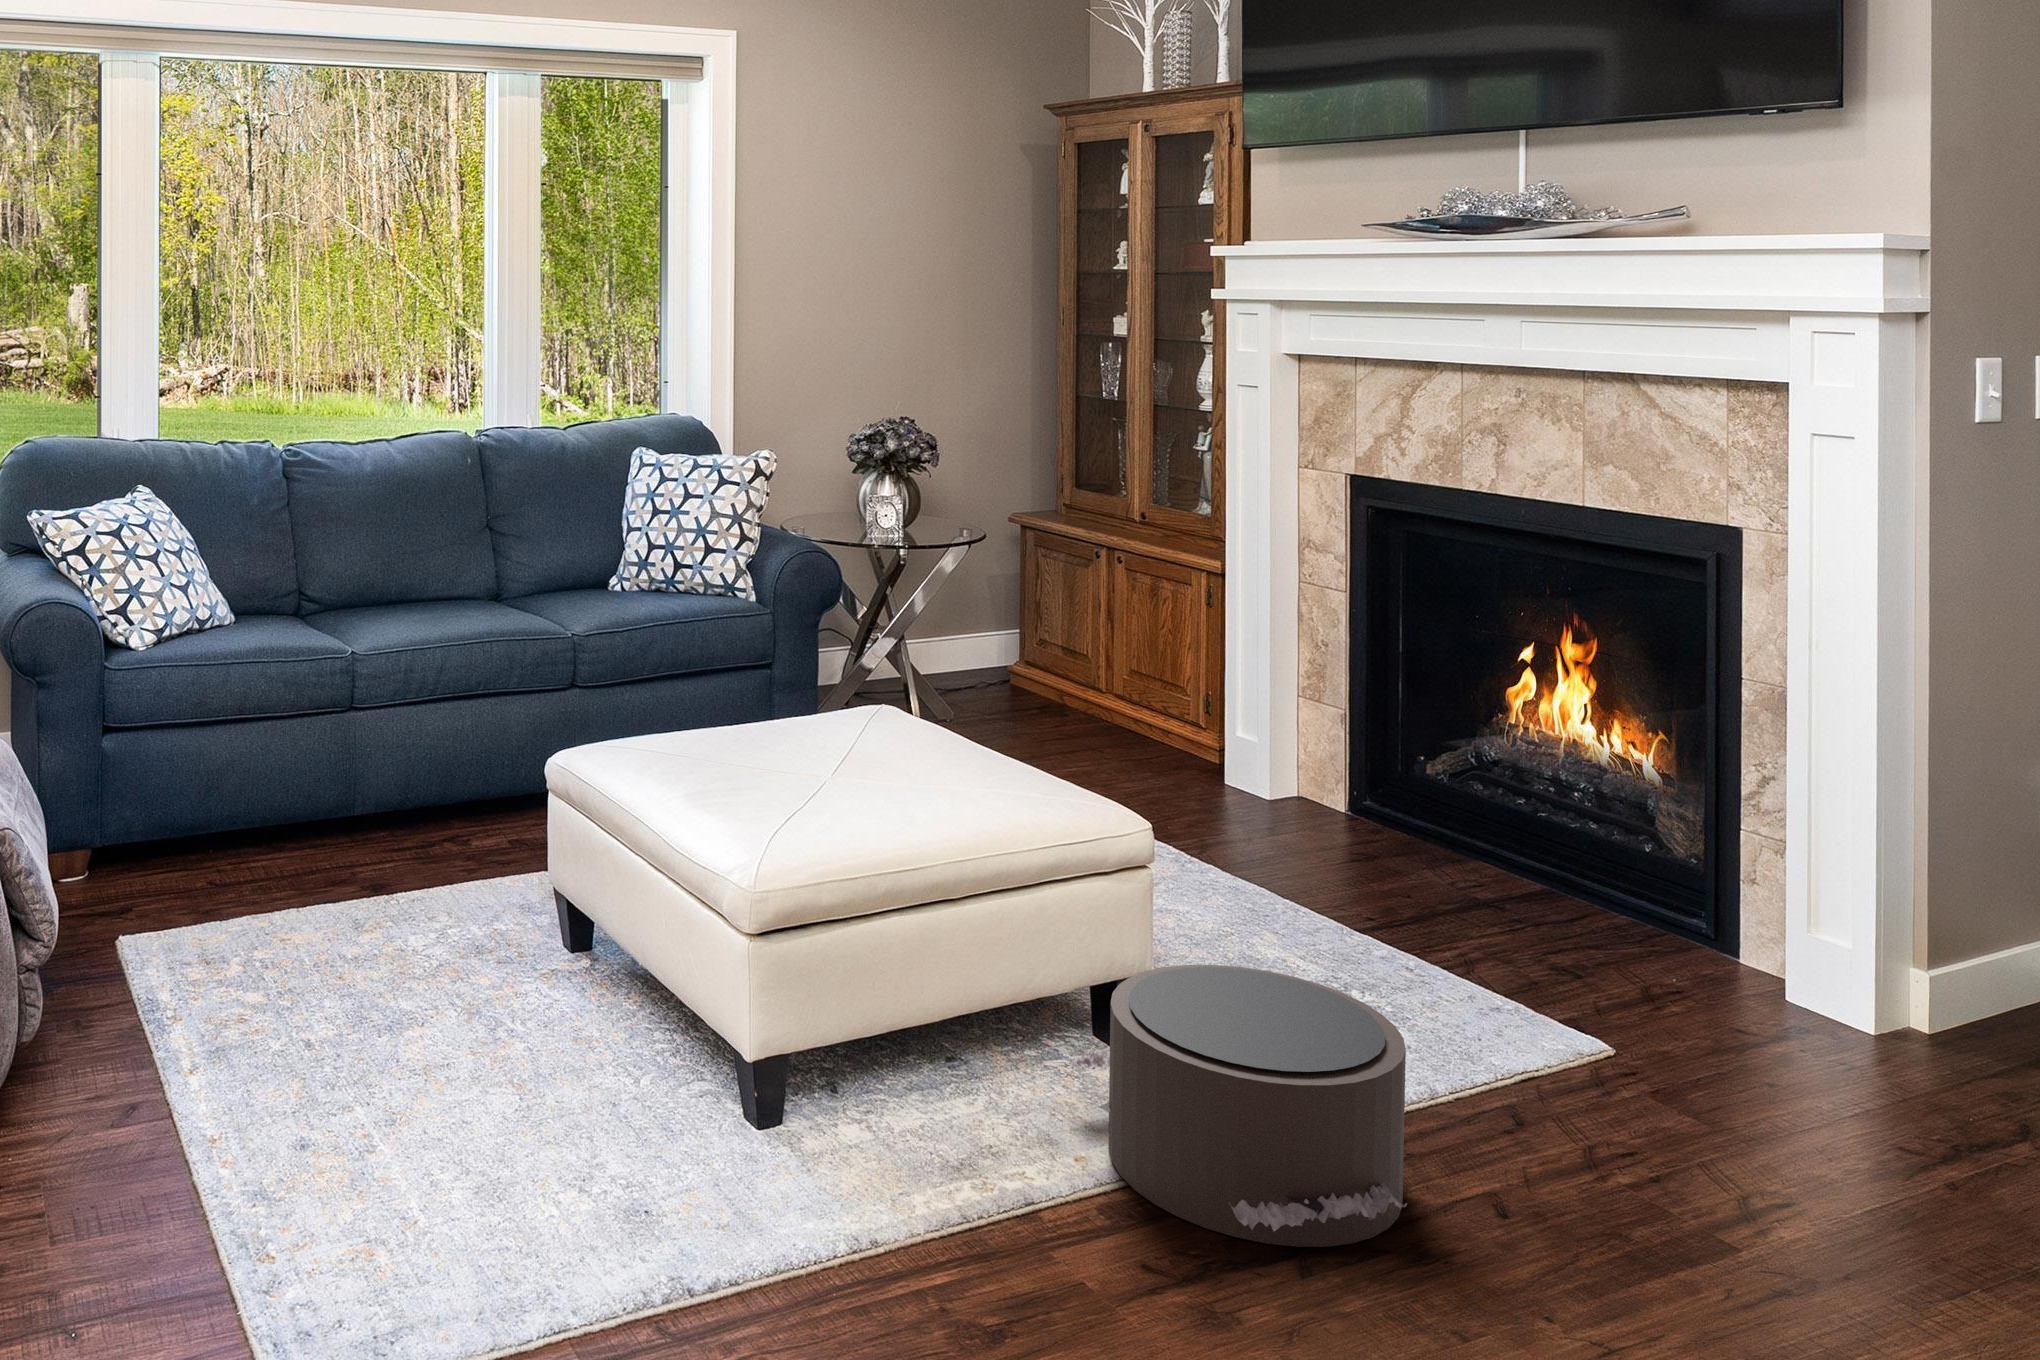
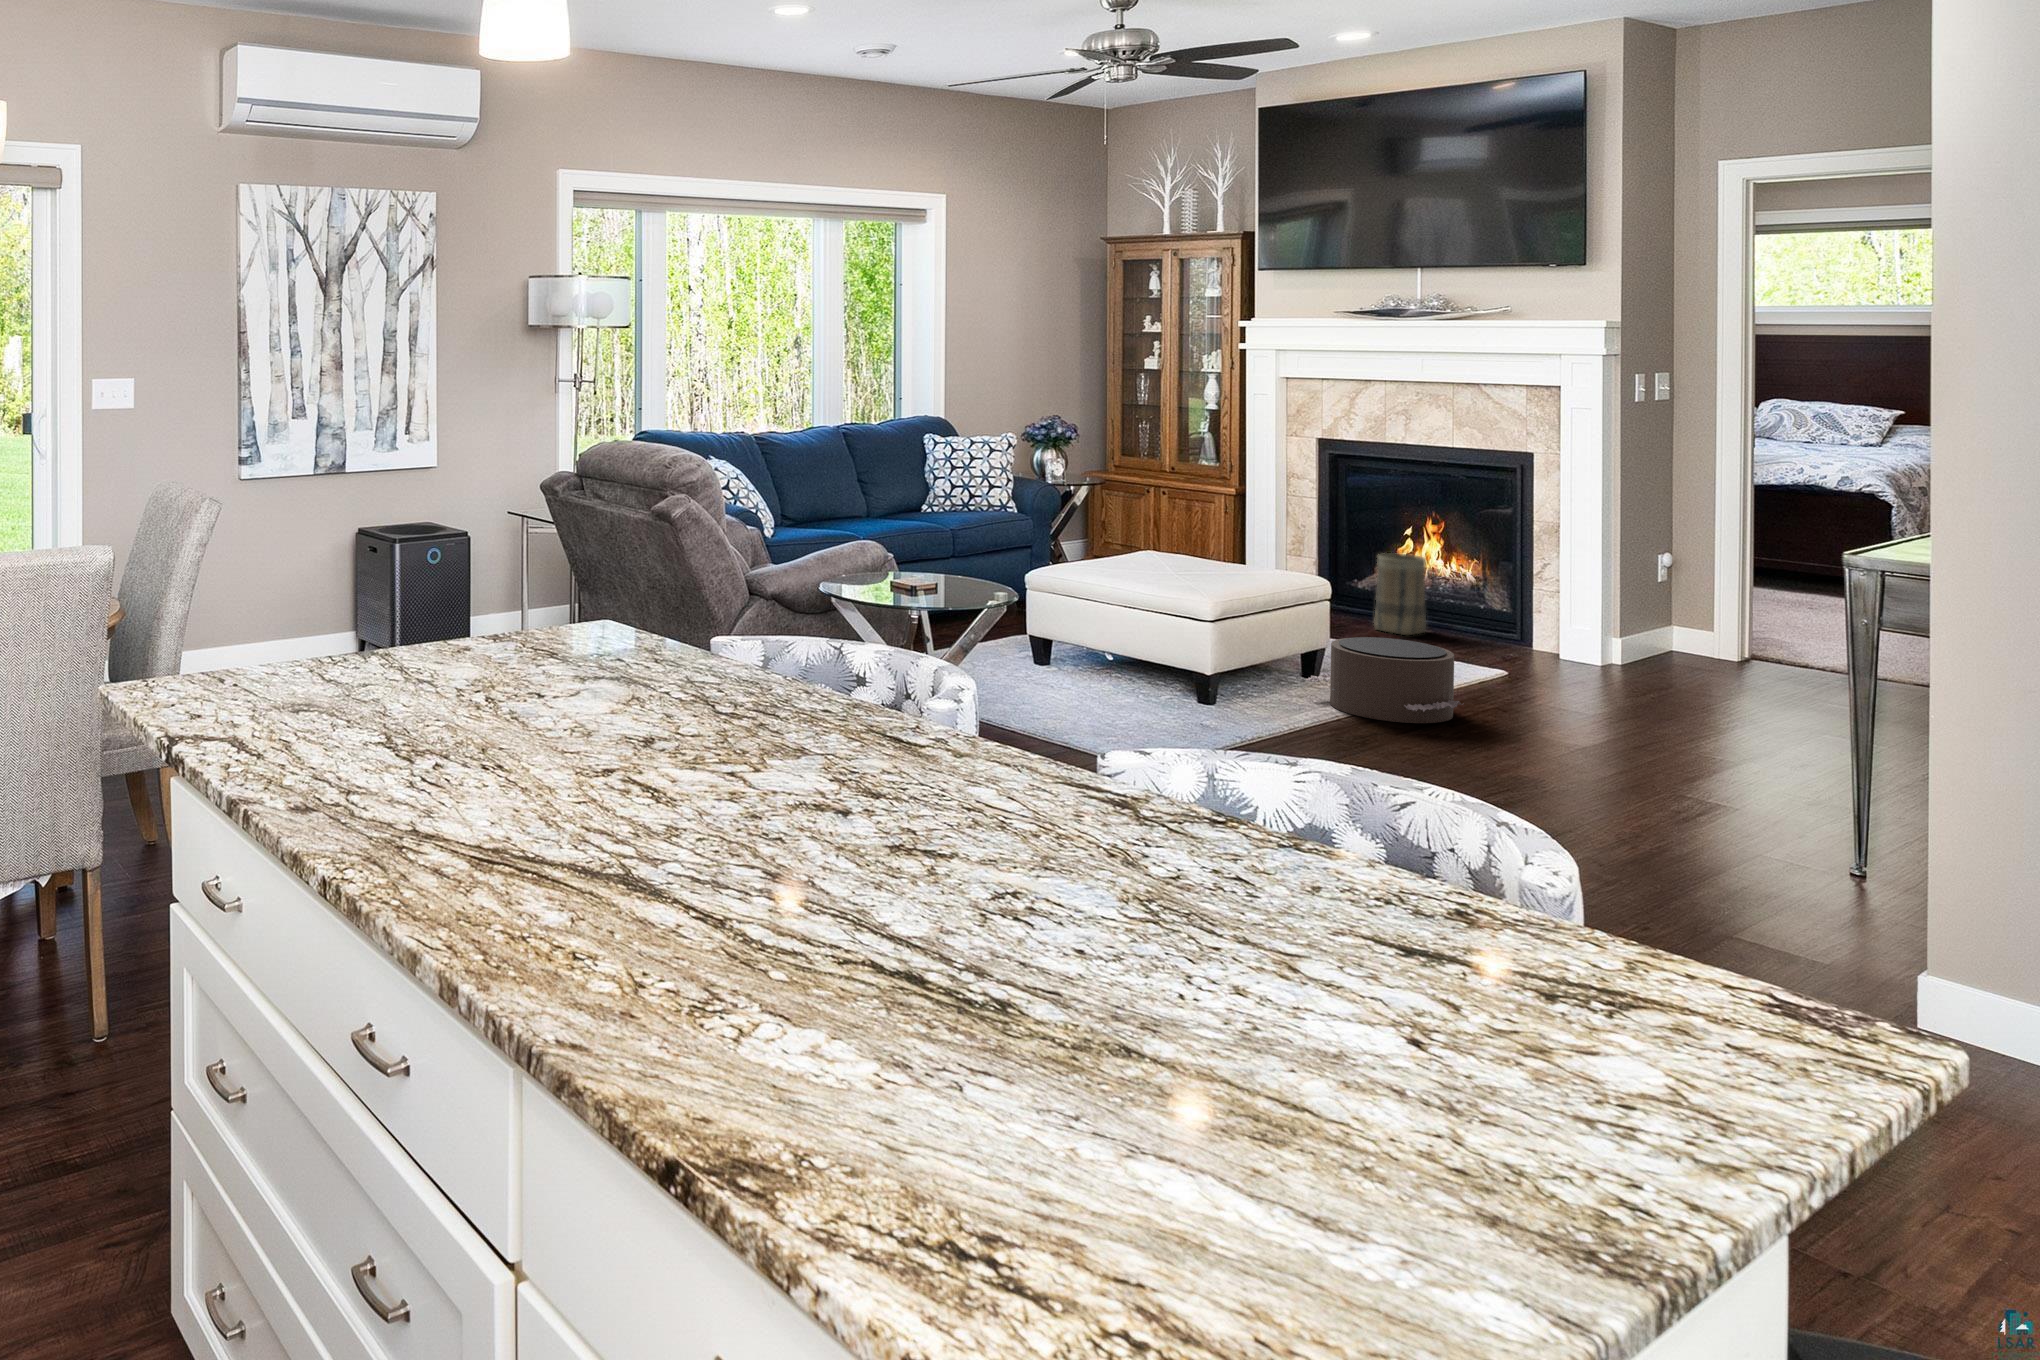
basket: none [1432,705,1540,883] -> present [1374,553,1426,635]

